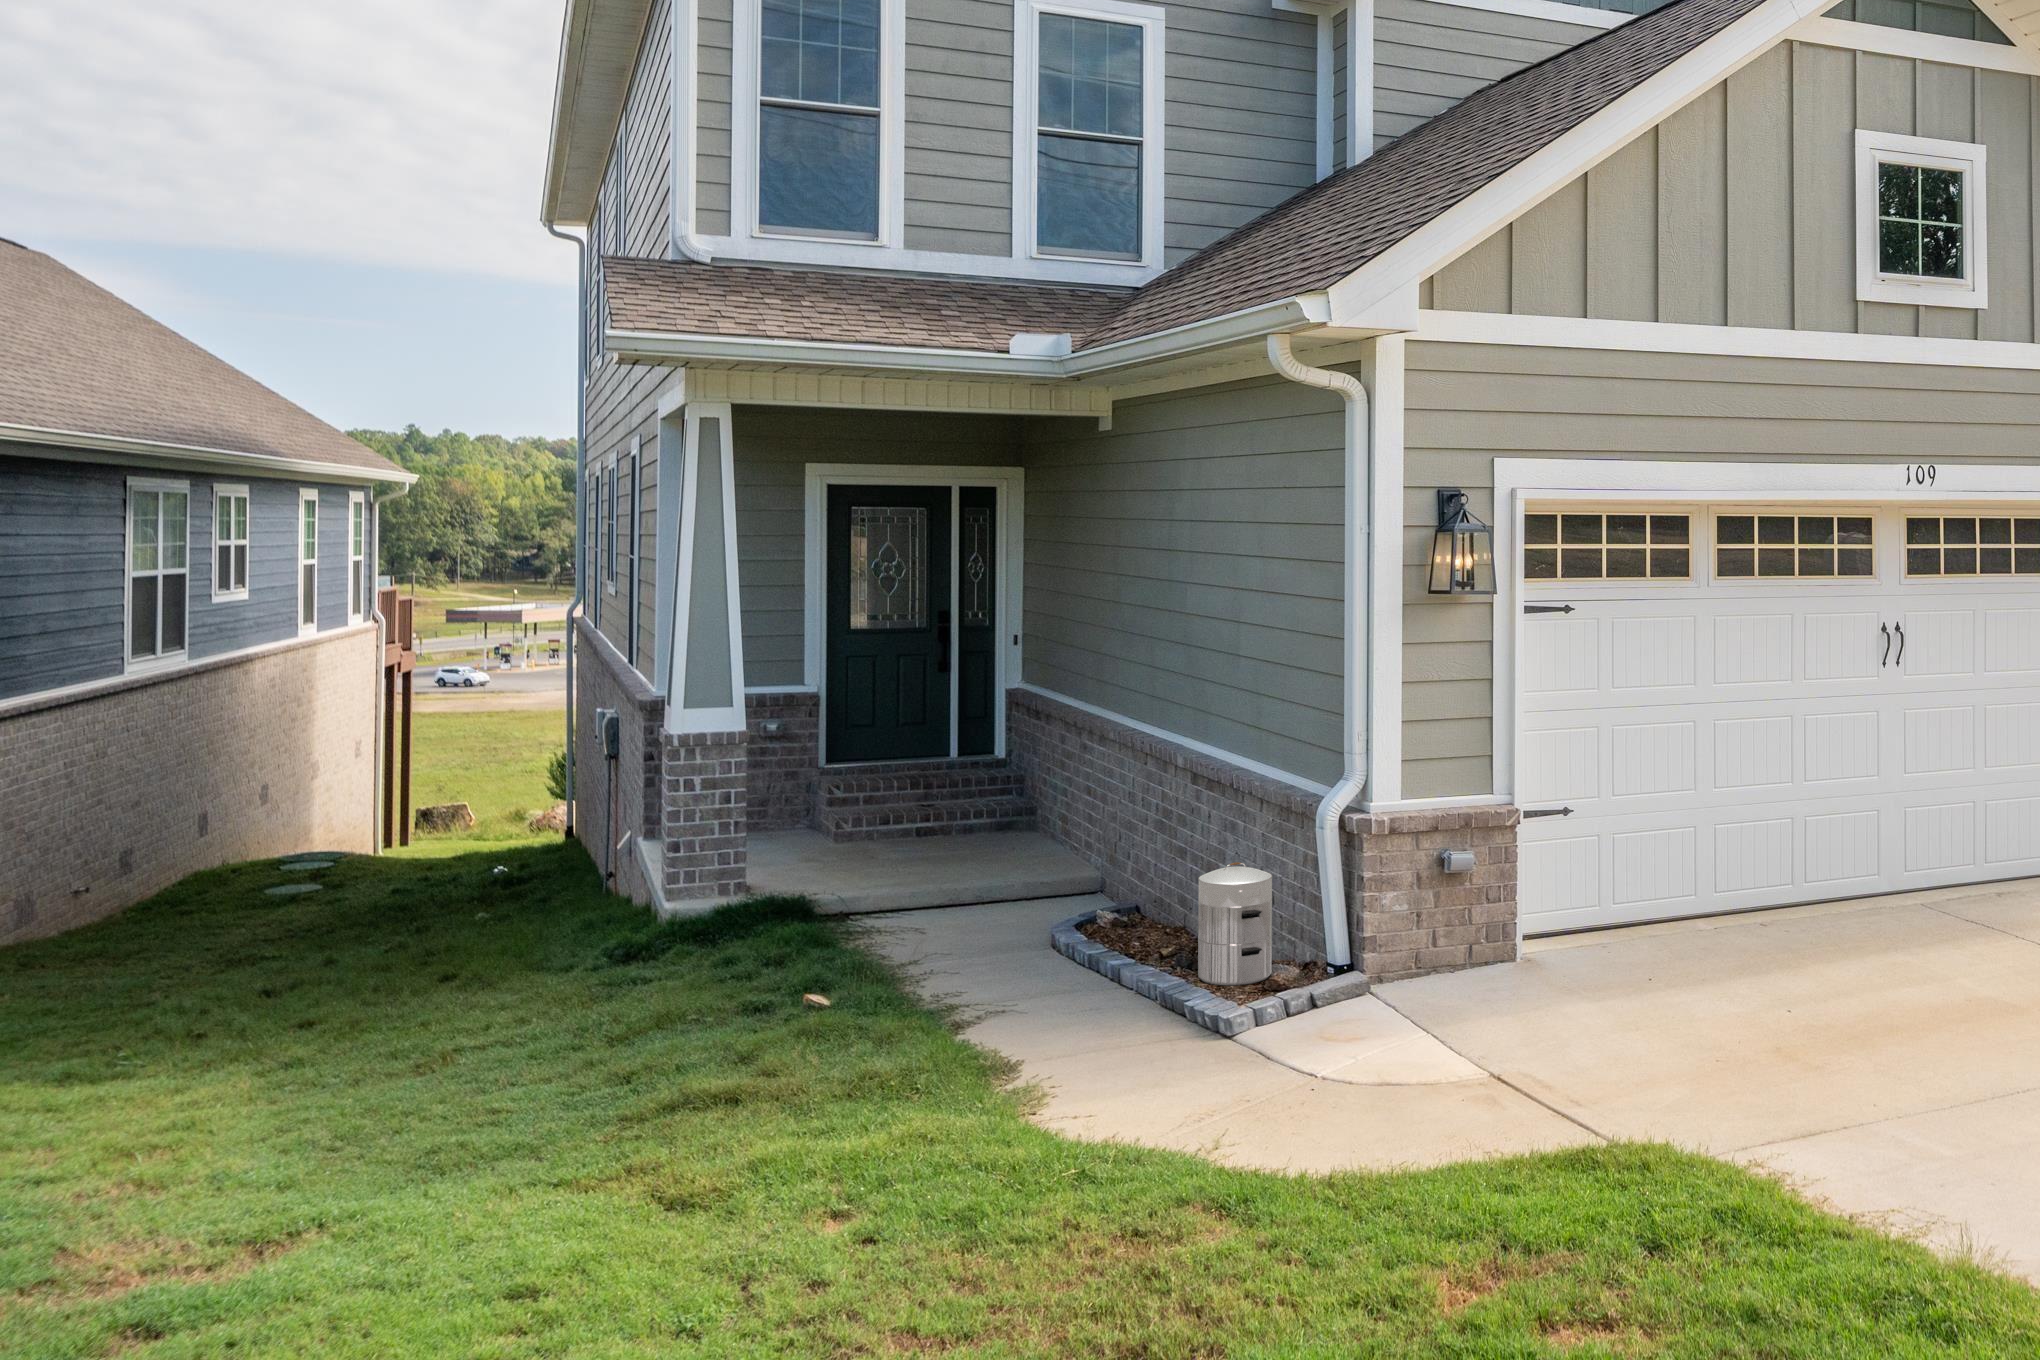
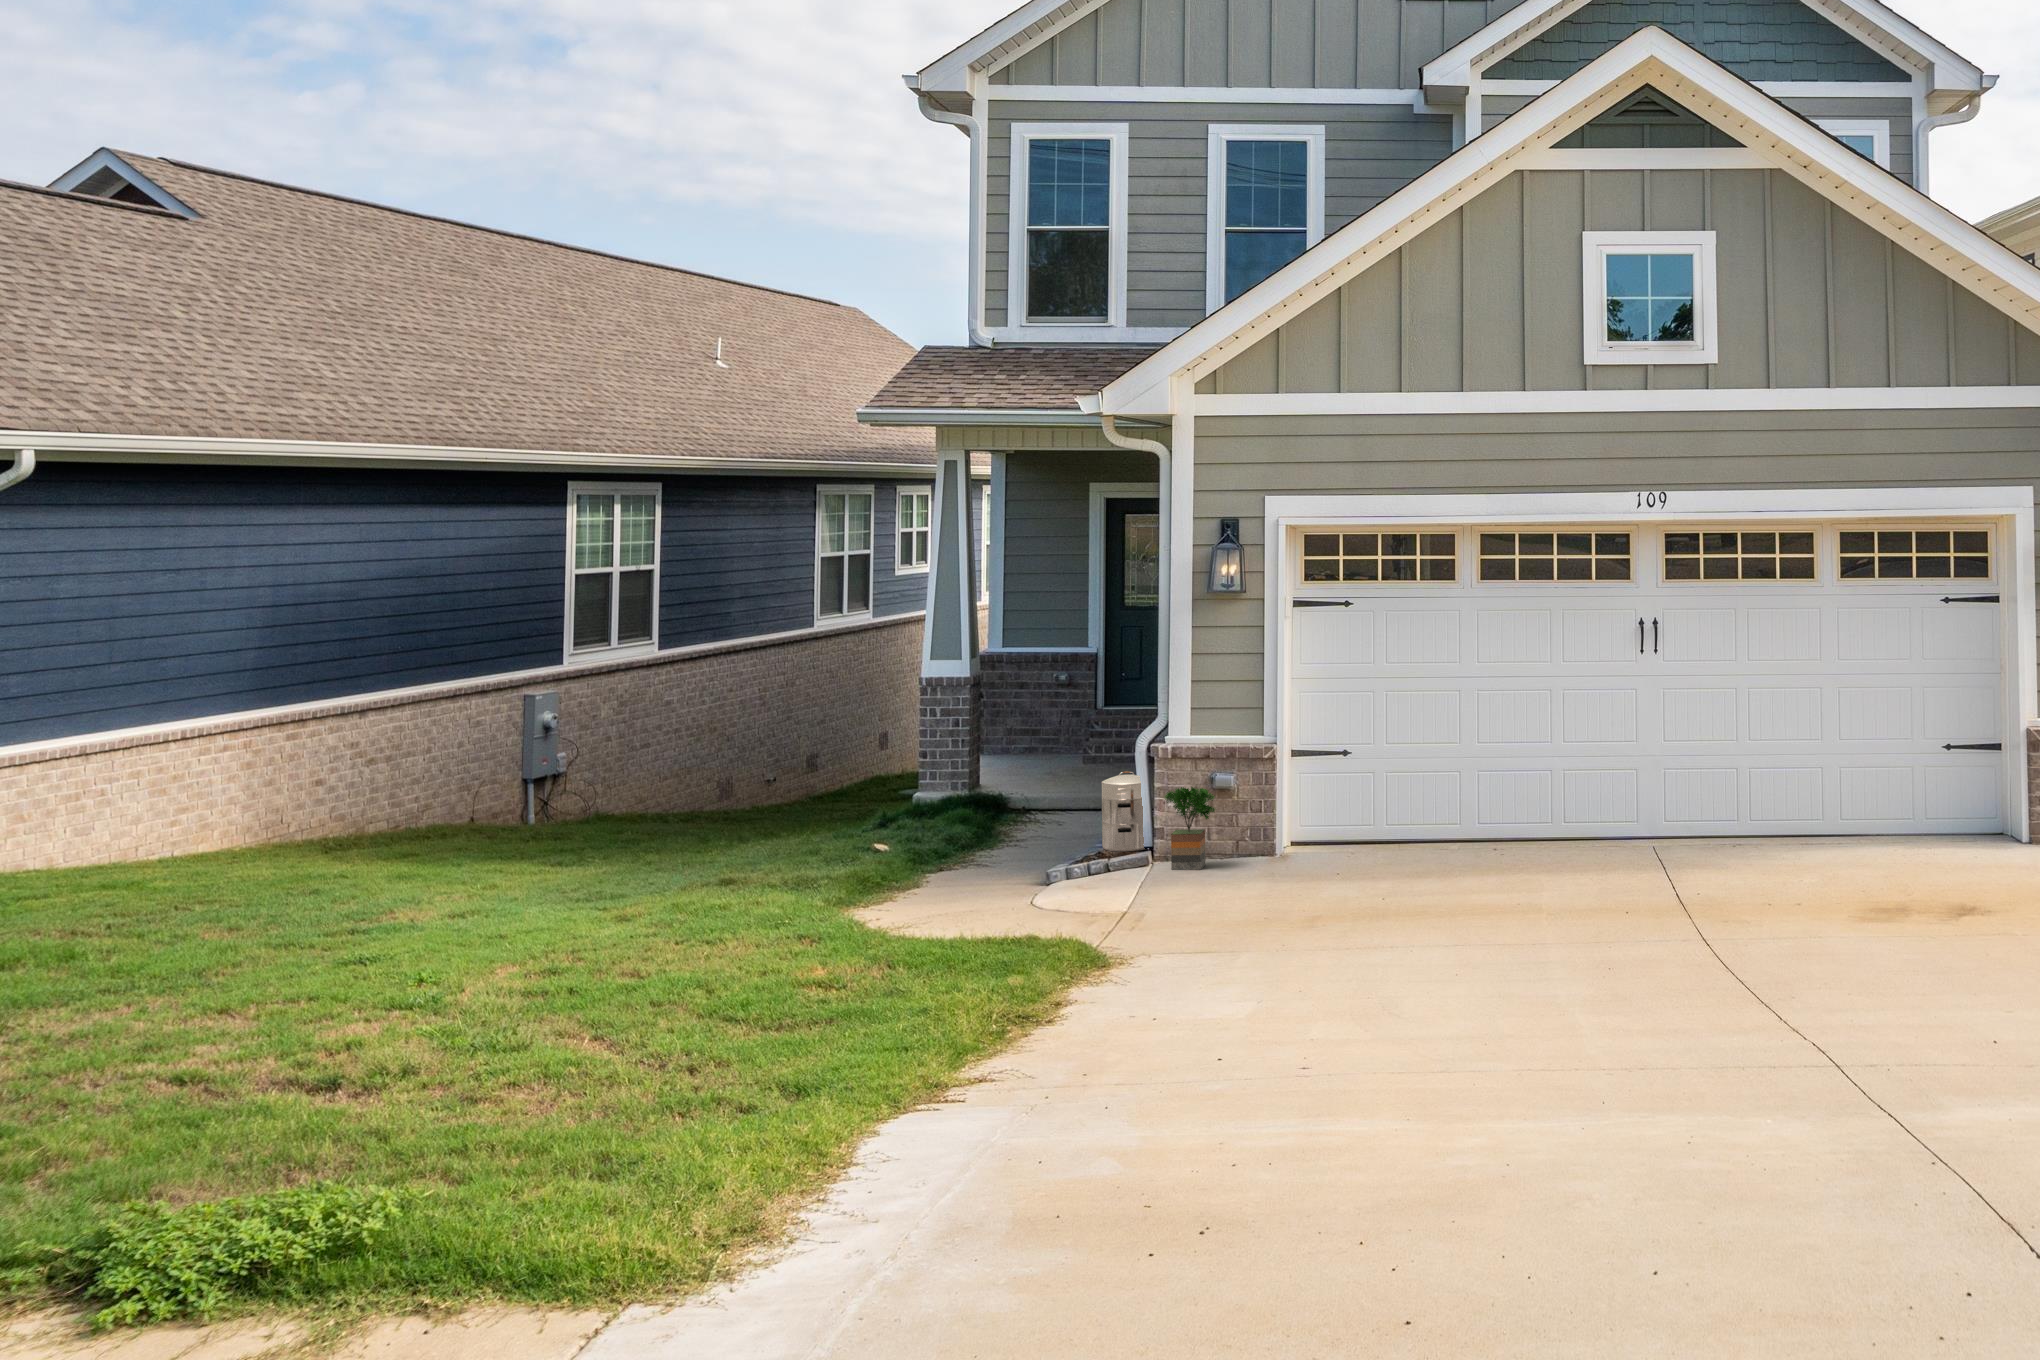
potted tree: none [1385,880,1473,1011] -> present [1165,787,1215,870]

